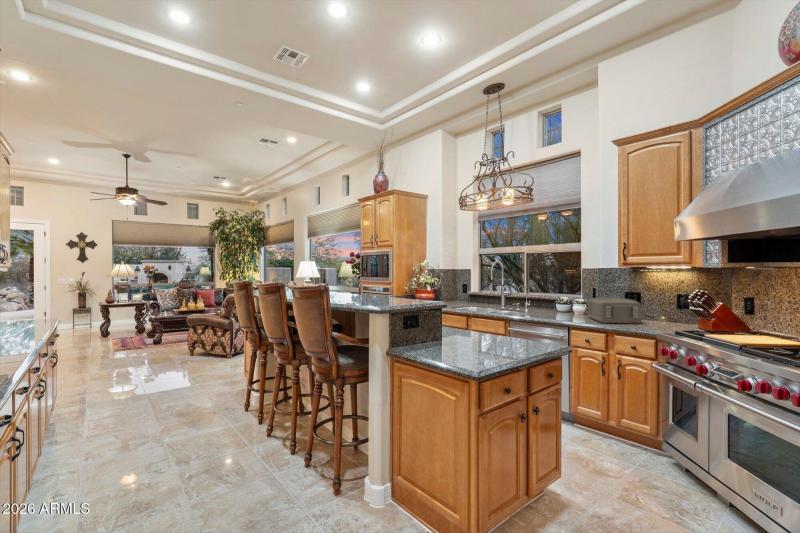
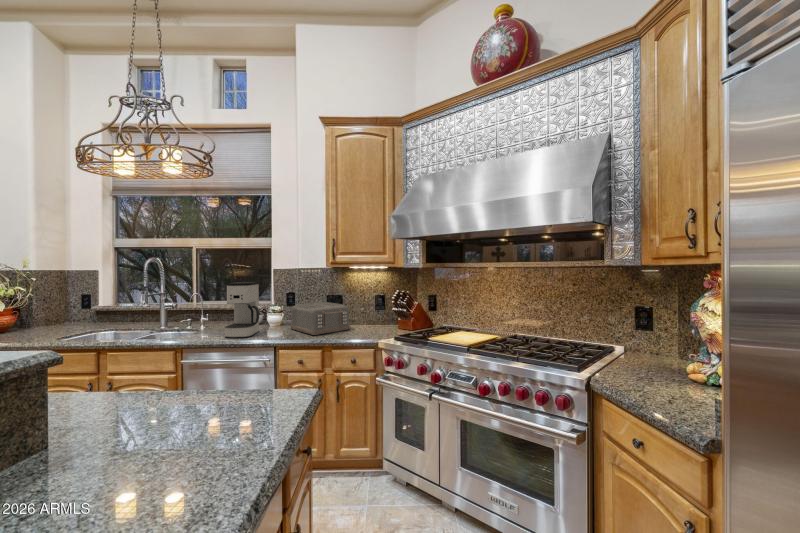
coffee maker: none [536,278,563,318] -> present [225,282,260,338]

